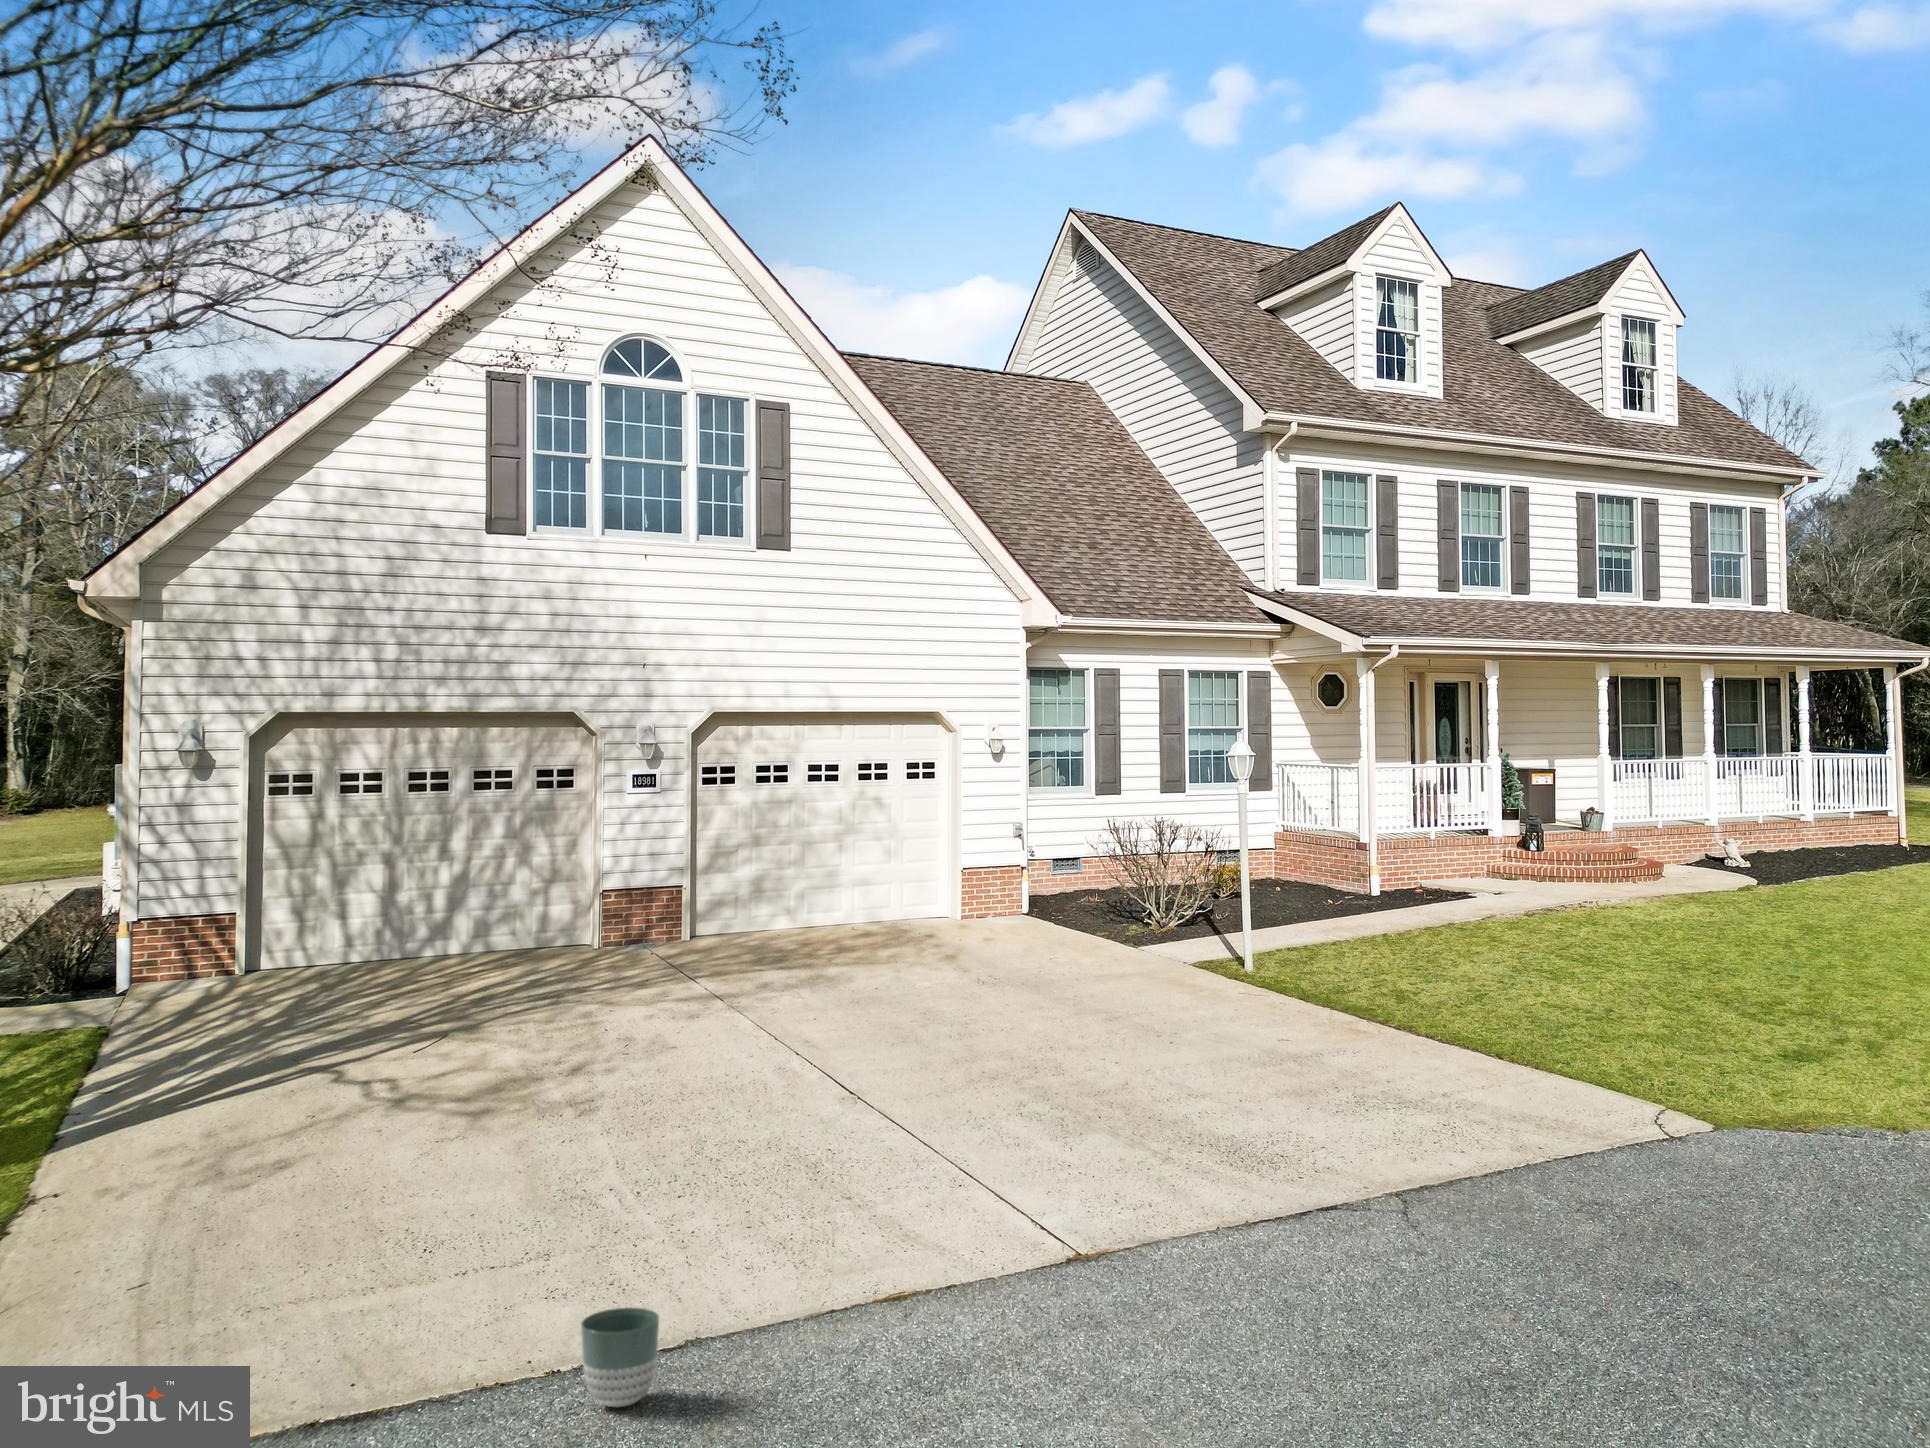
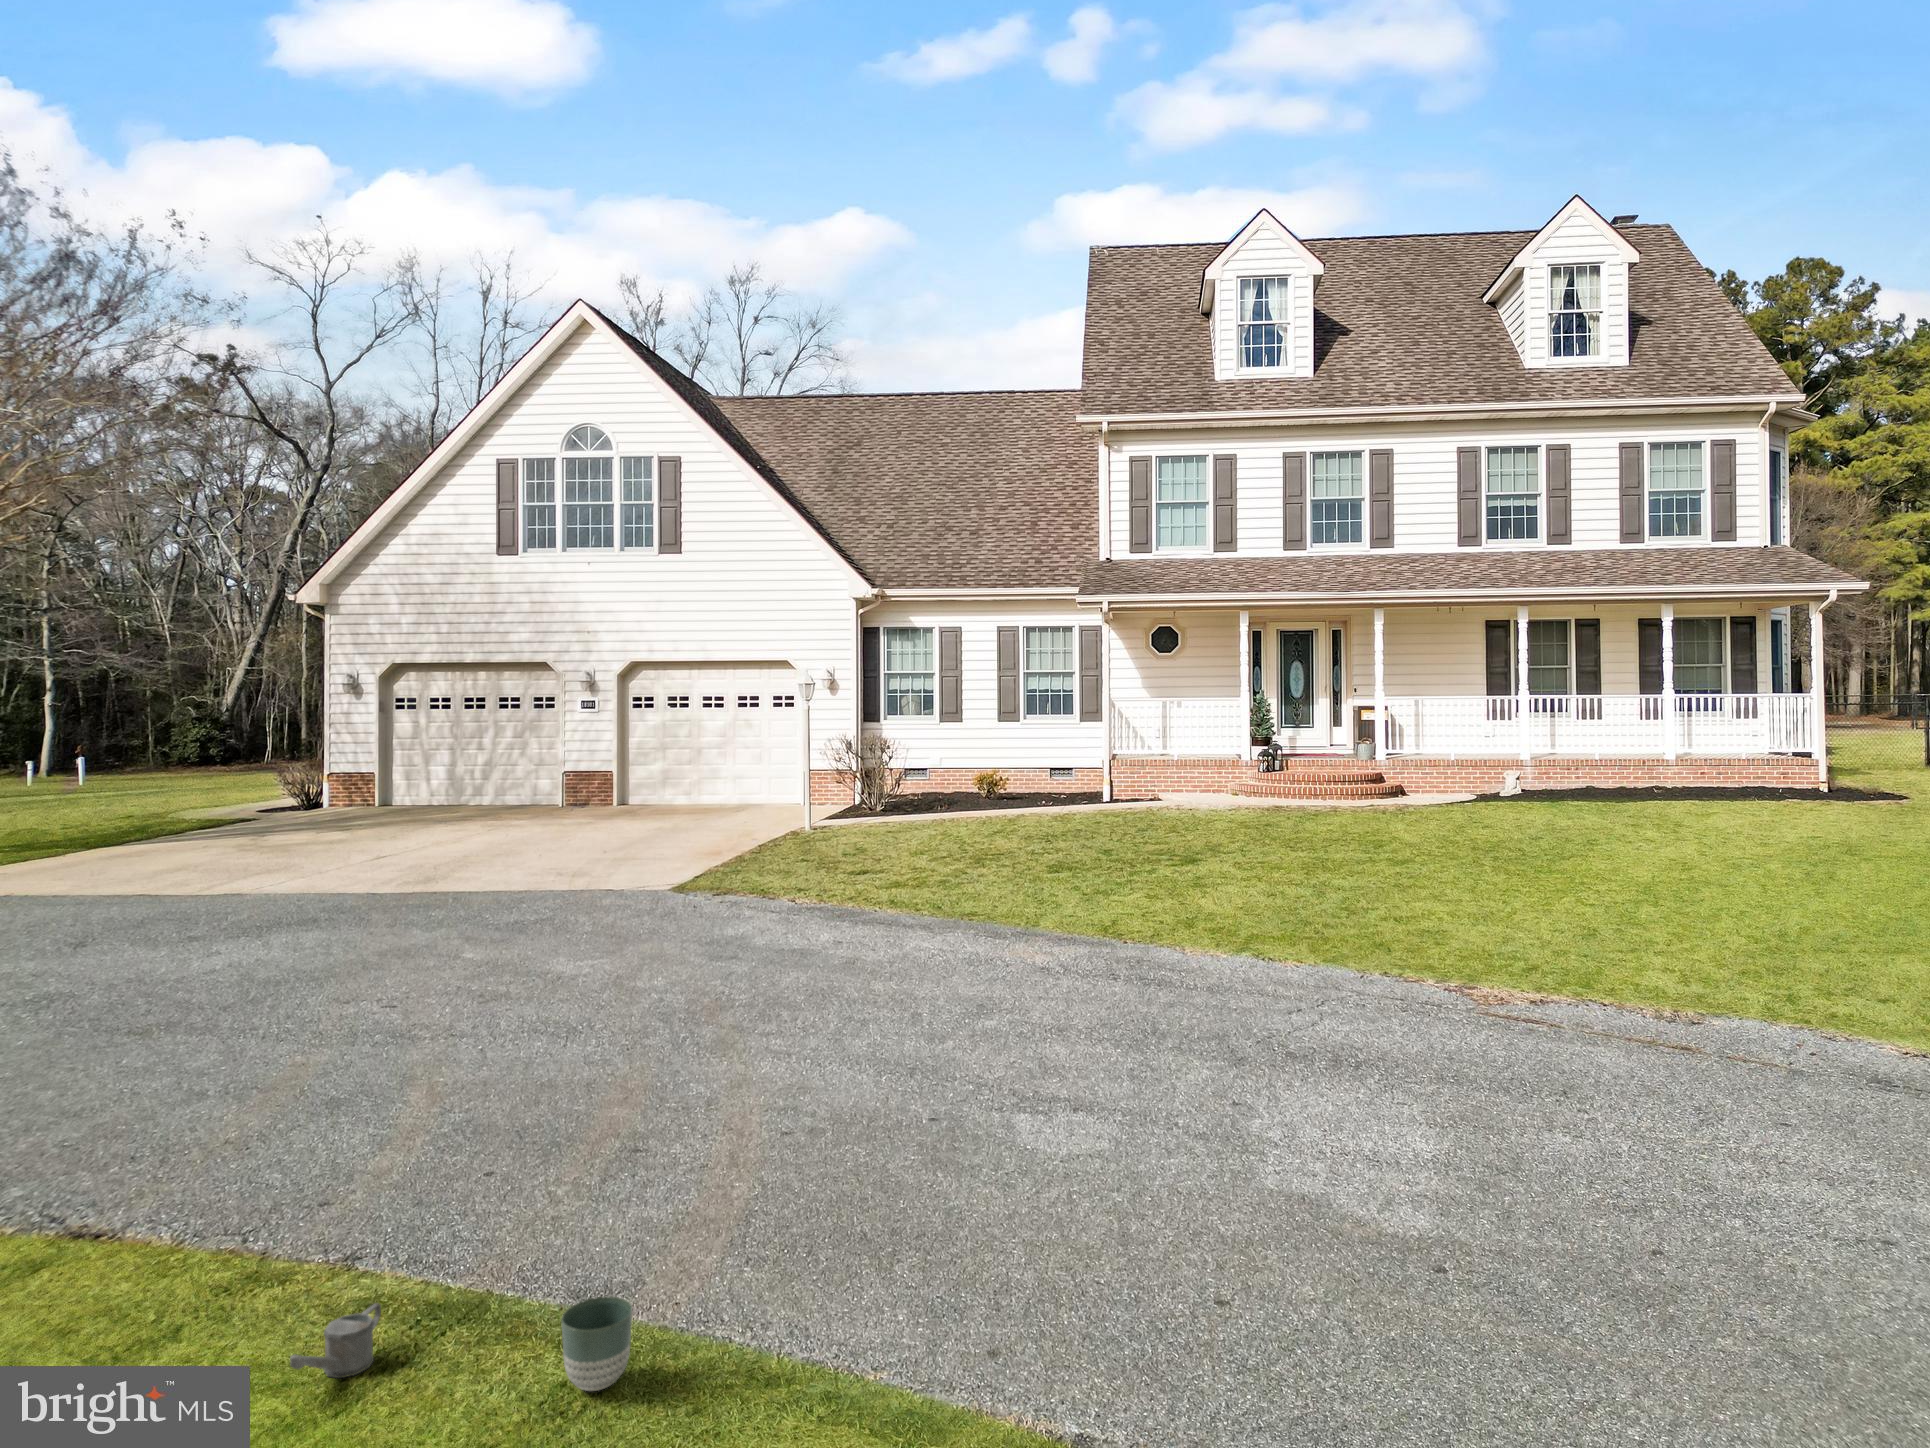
watering can: none [293,1317,391,1389] -> present [290,1304,381,1378]

